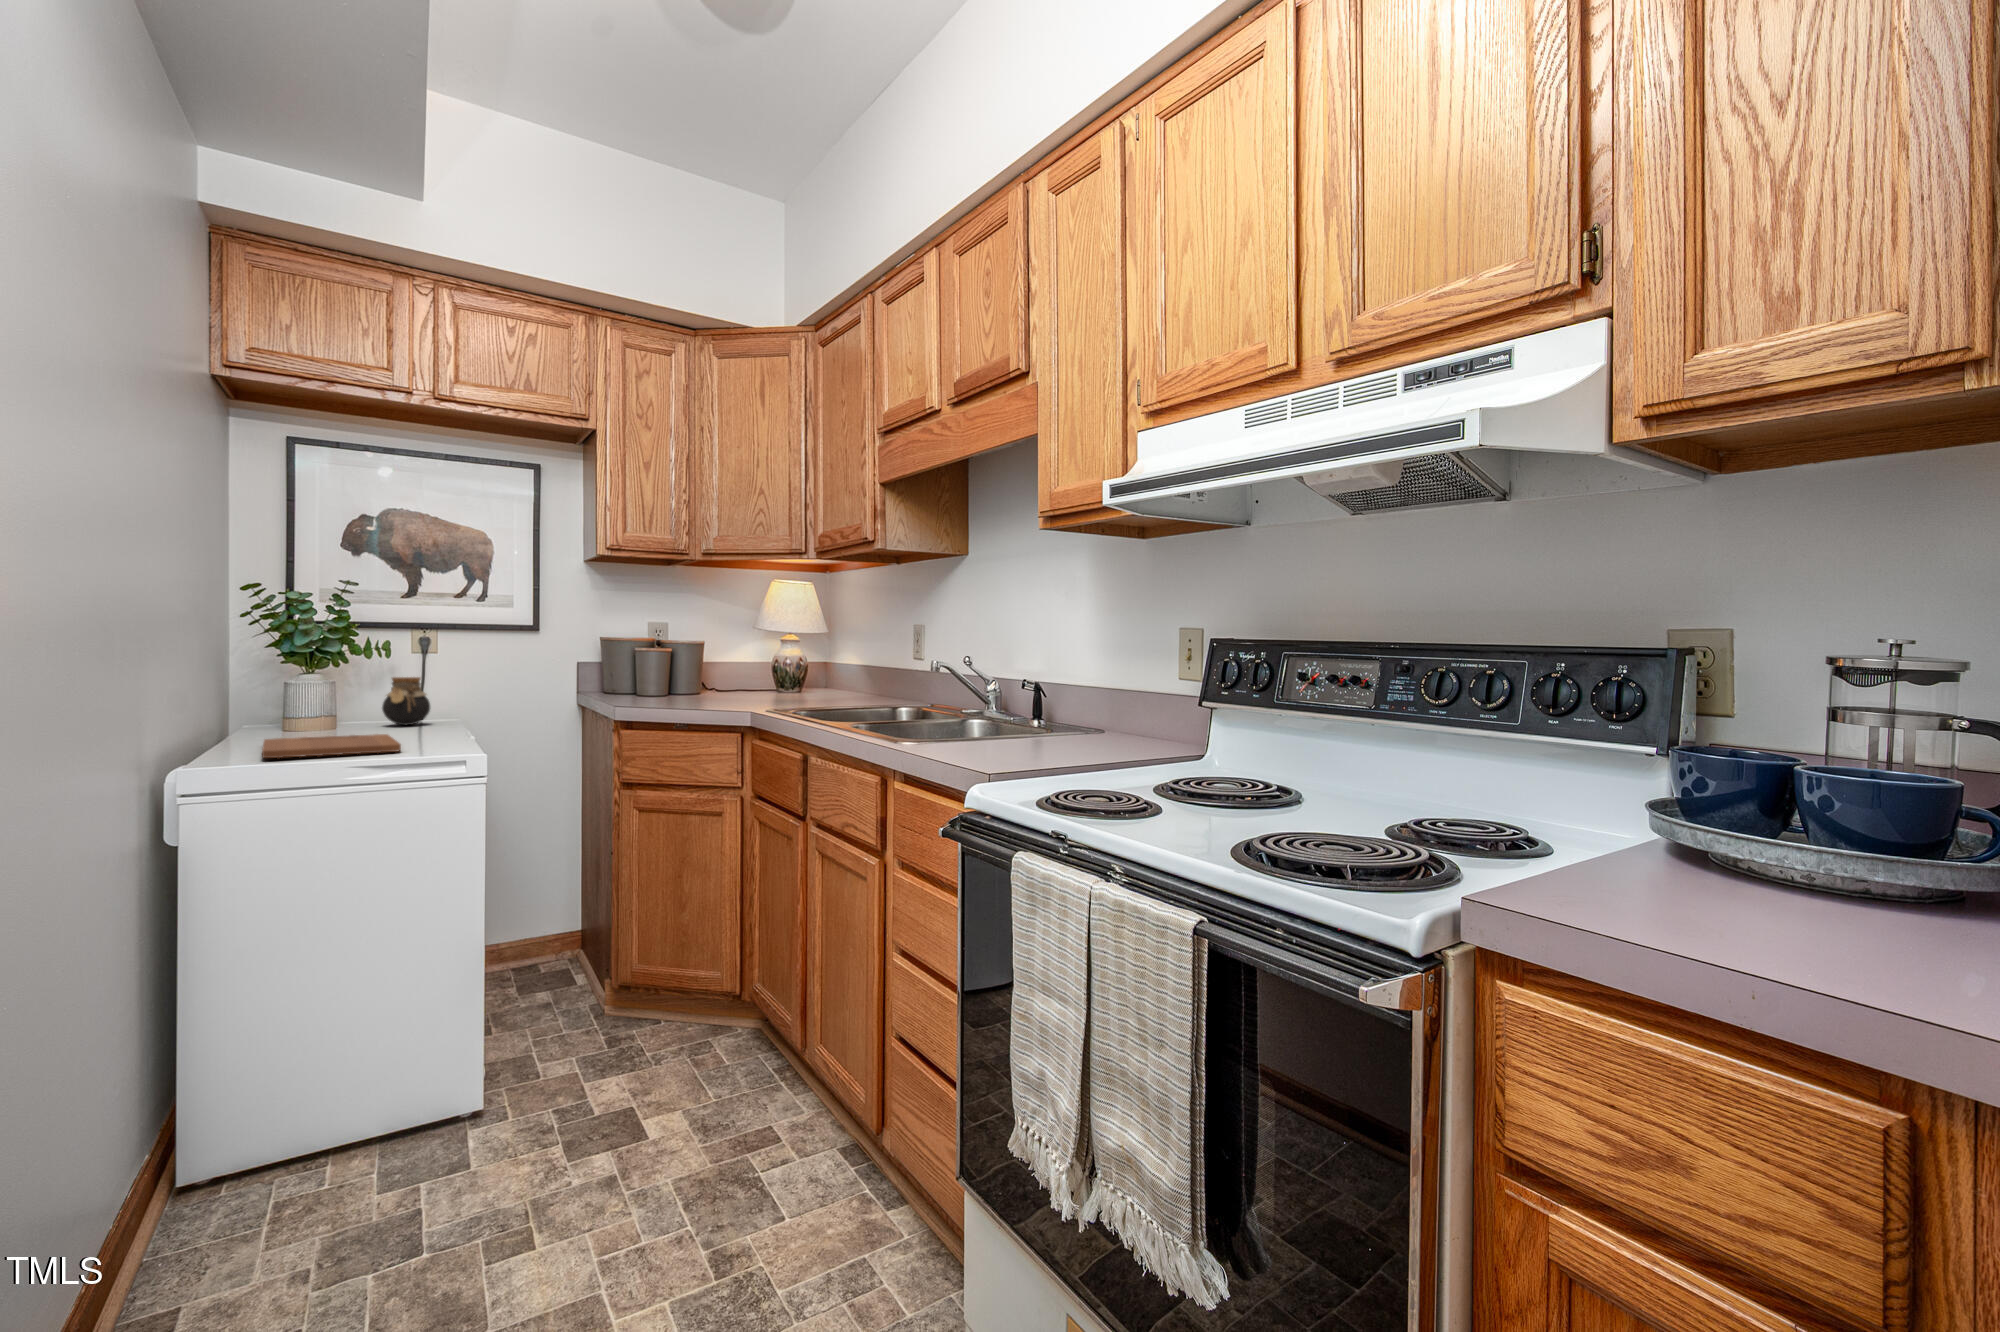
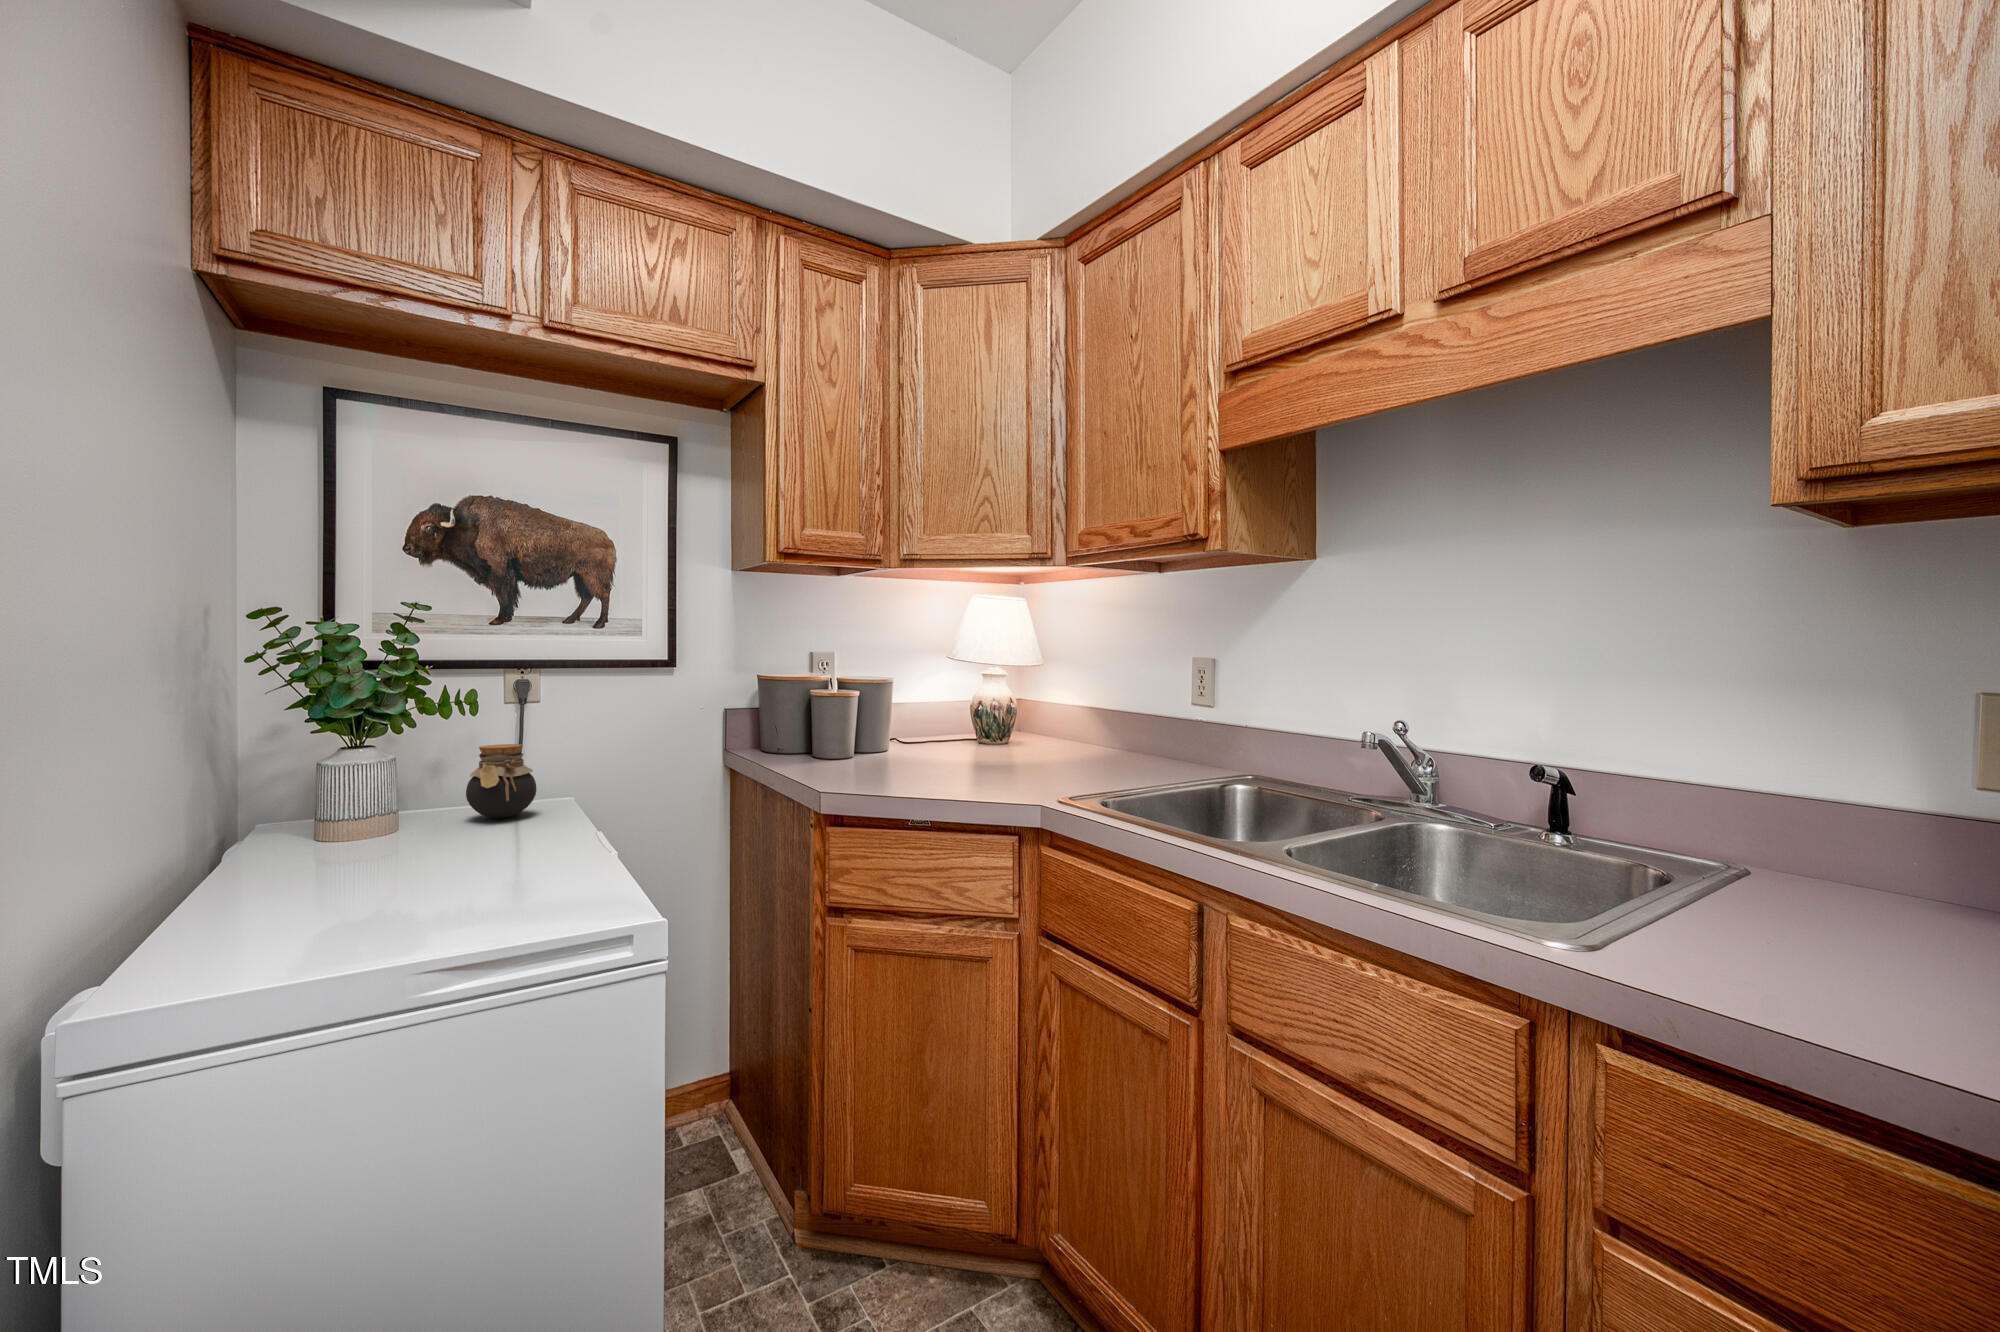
cutting board: present [262,734,401,758] -> none [252,856,515,964]

